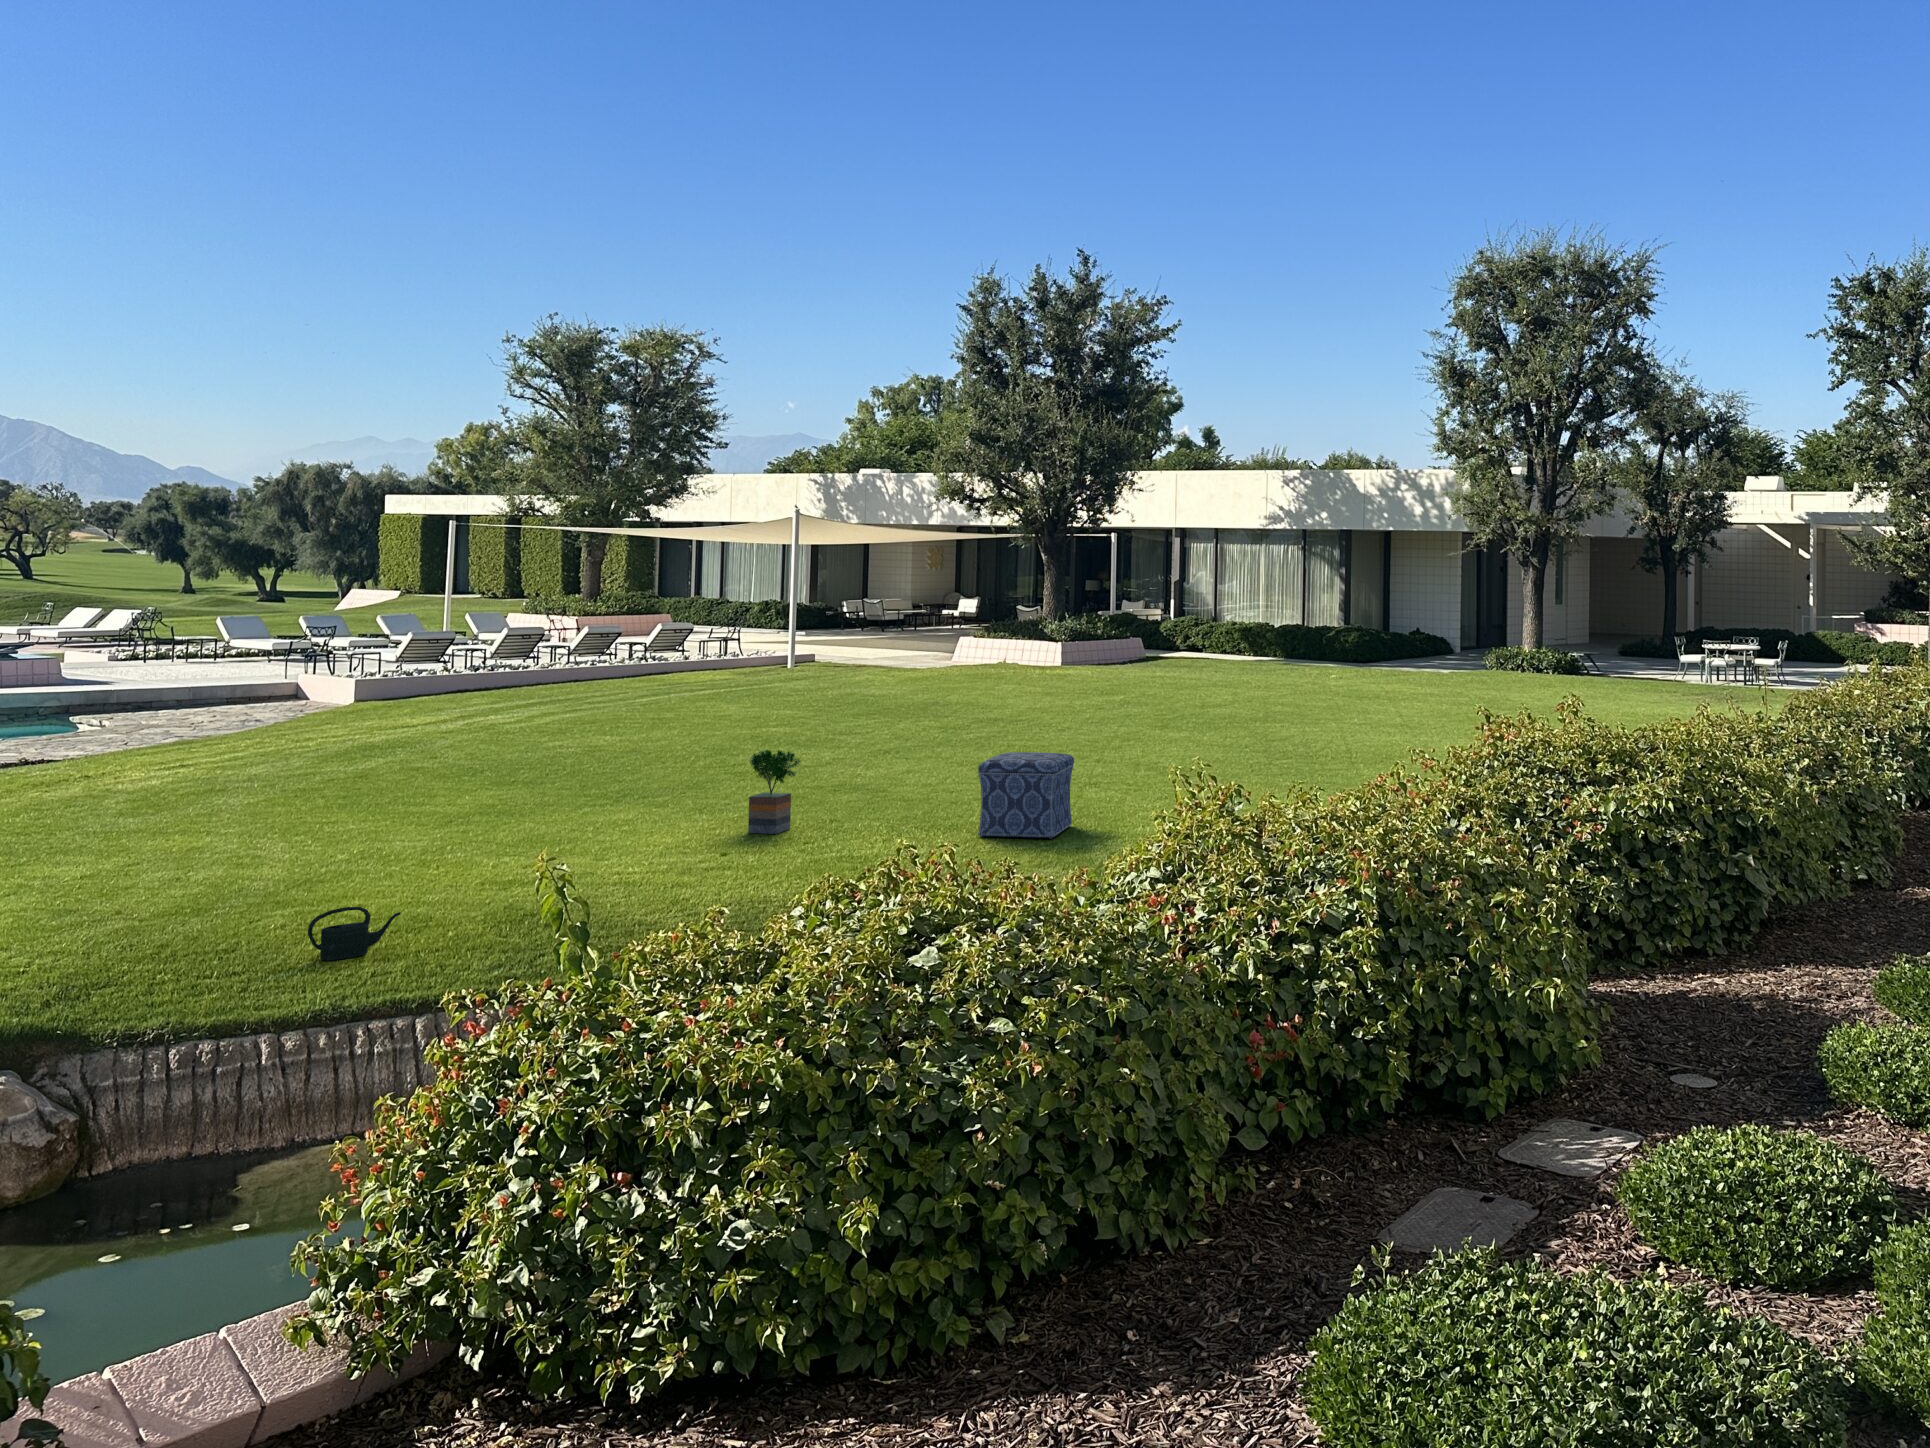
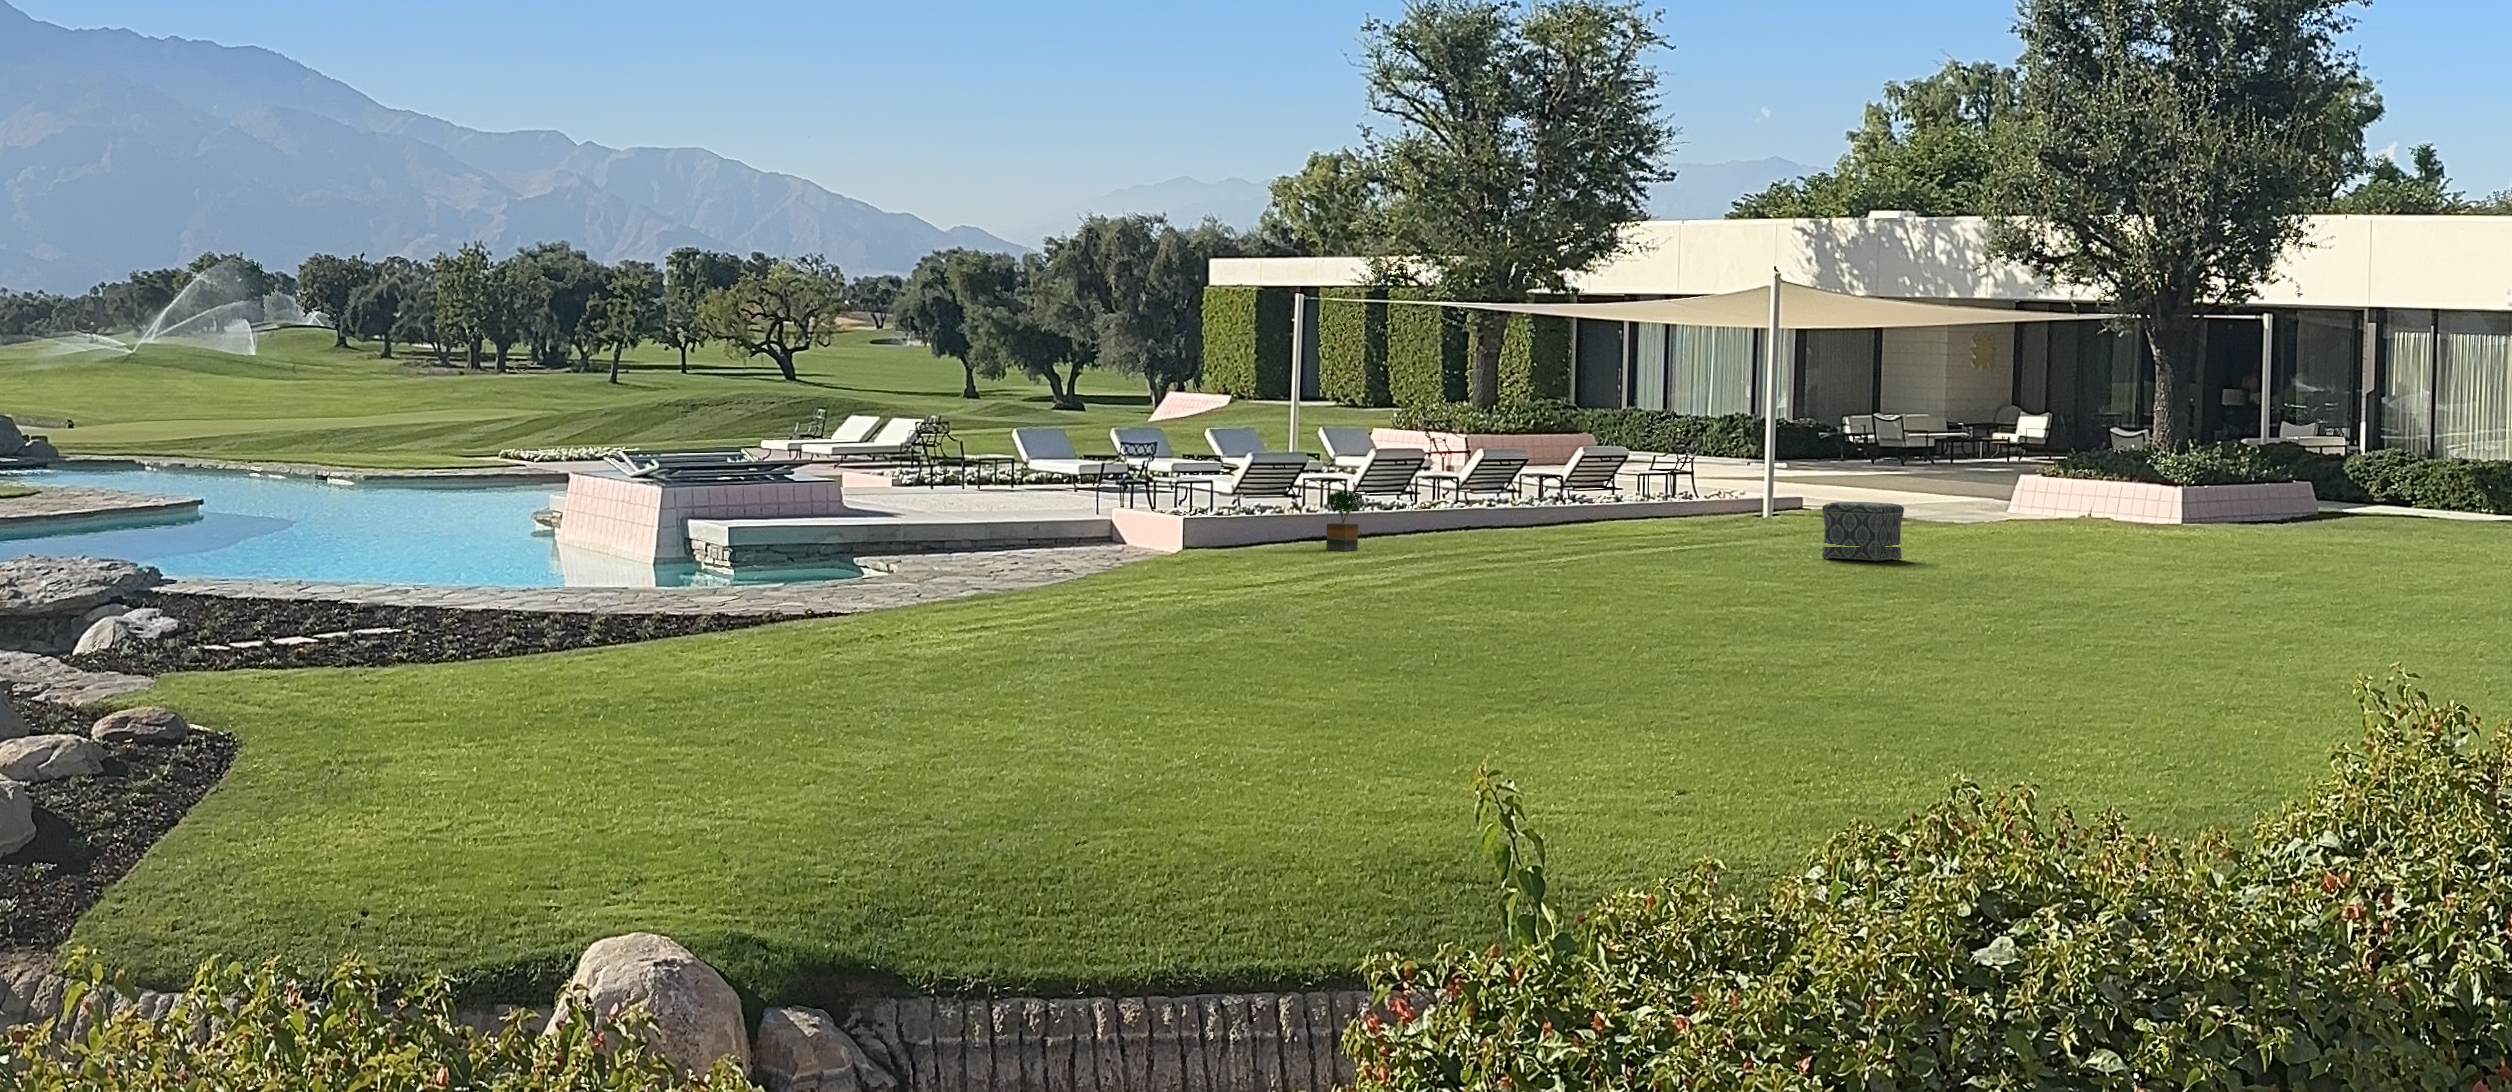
potted tree: present [748,750,801,834] -> present [1326,491,1364,551]
watering can: present [308,907,401,961] -> none [1417,535,1459,561]

